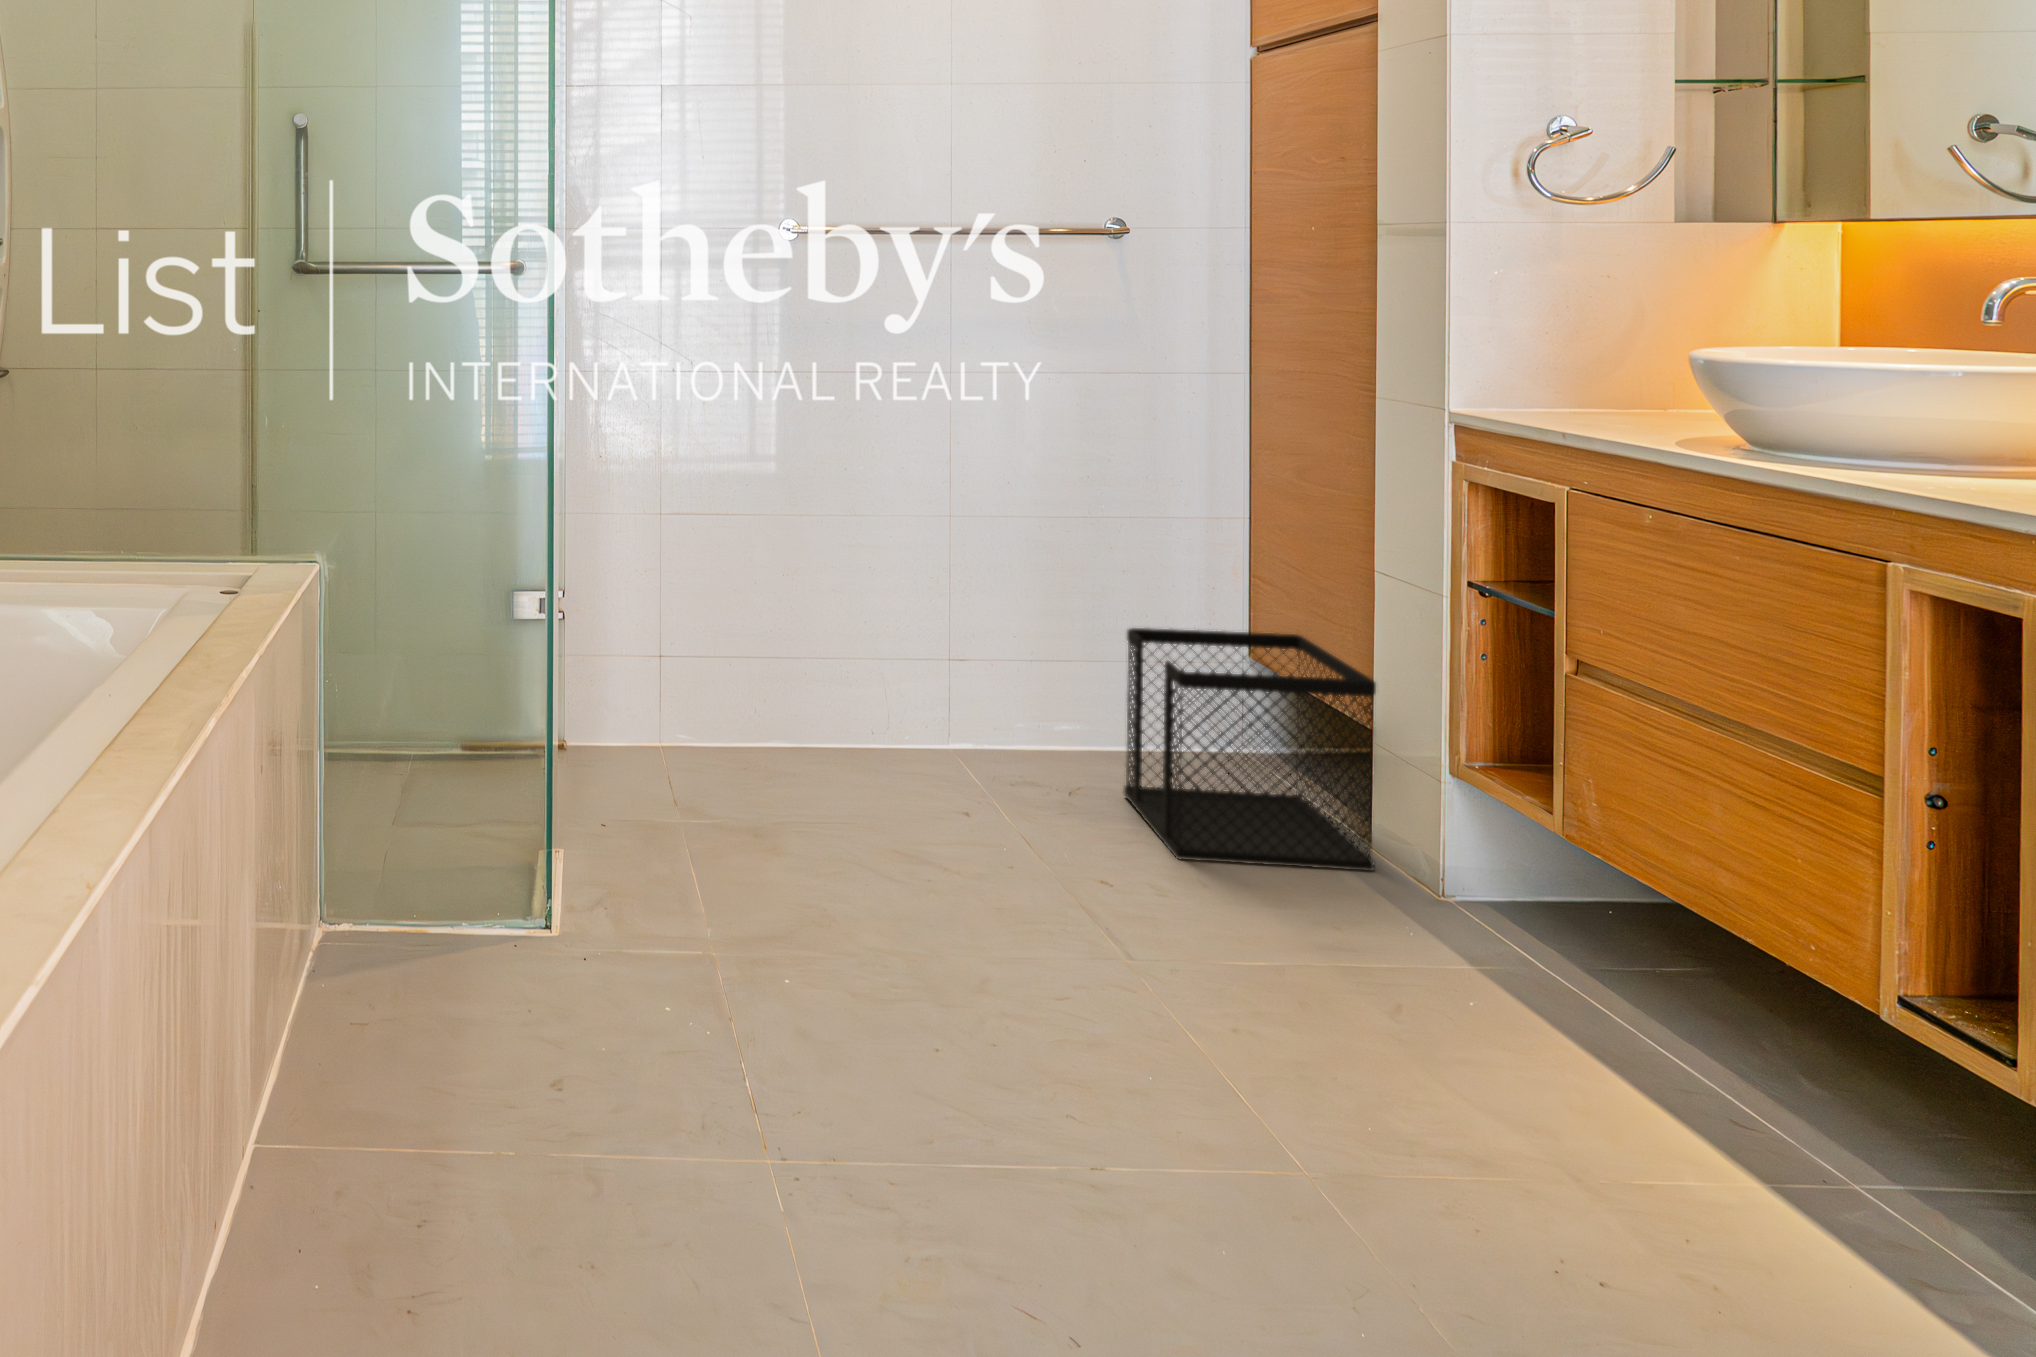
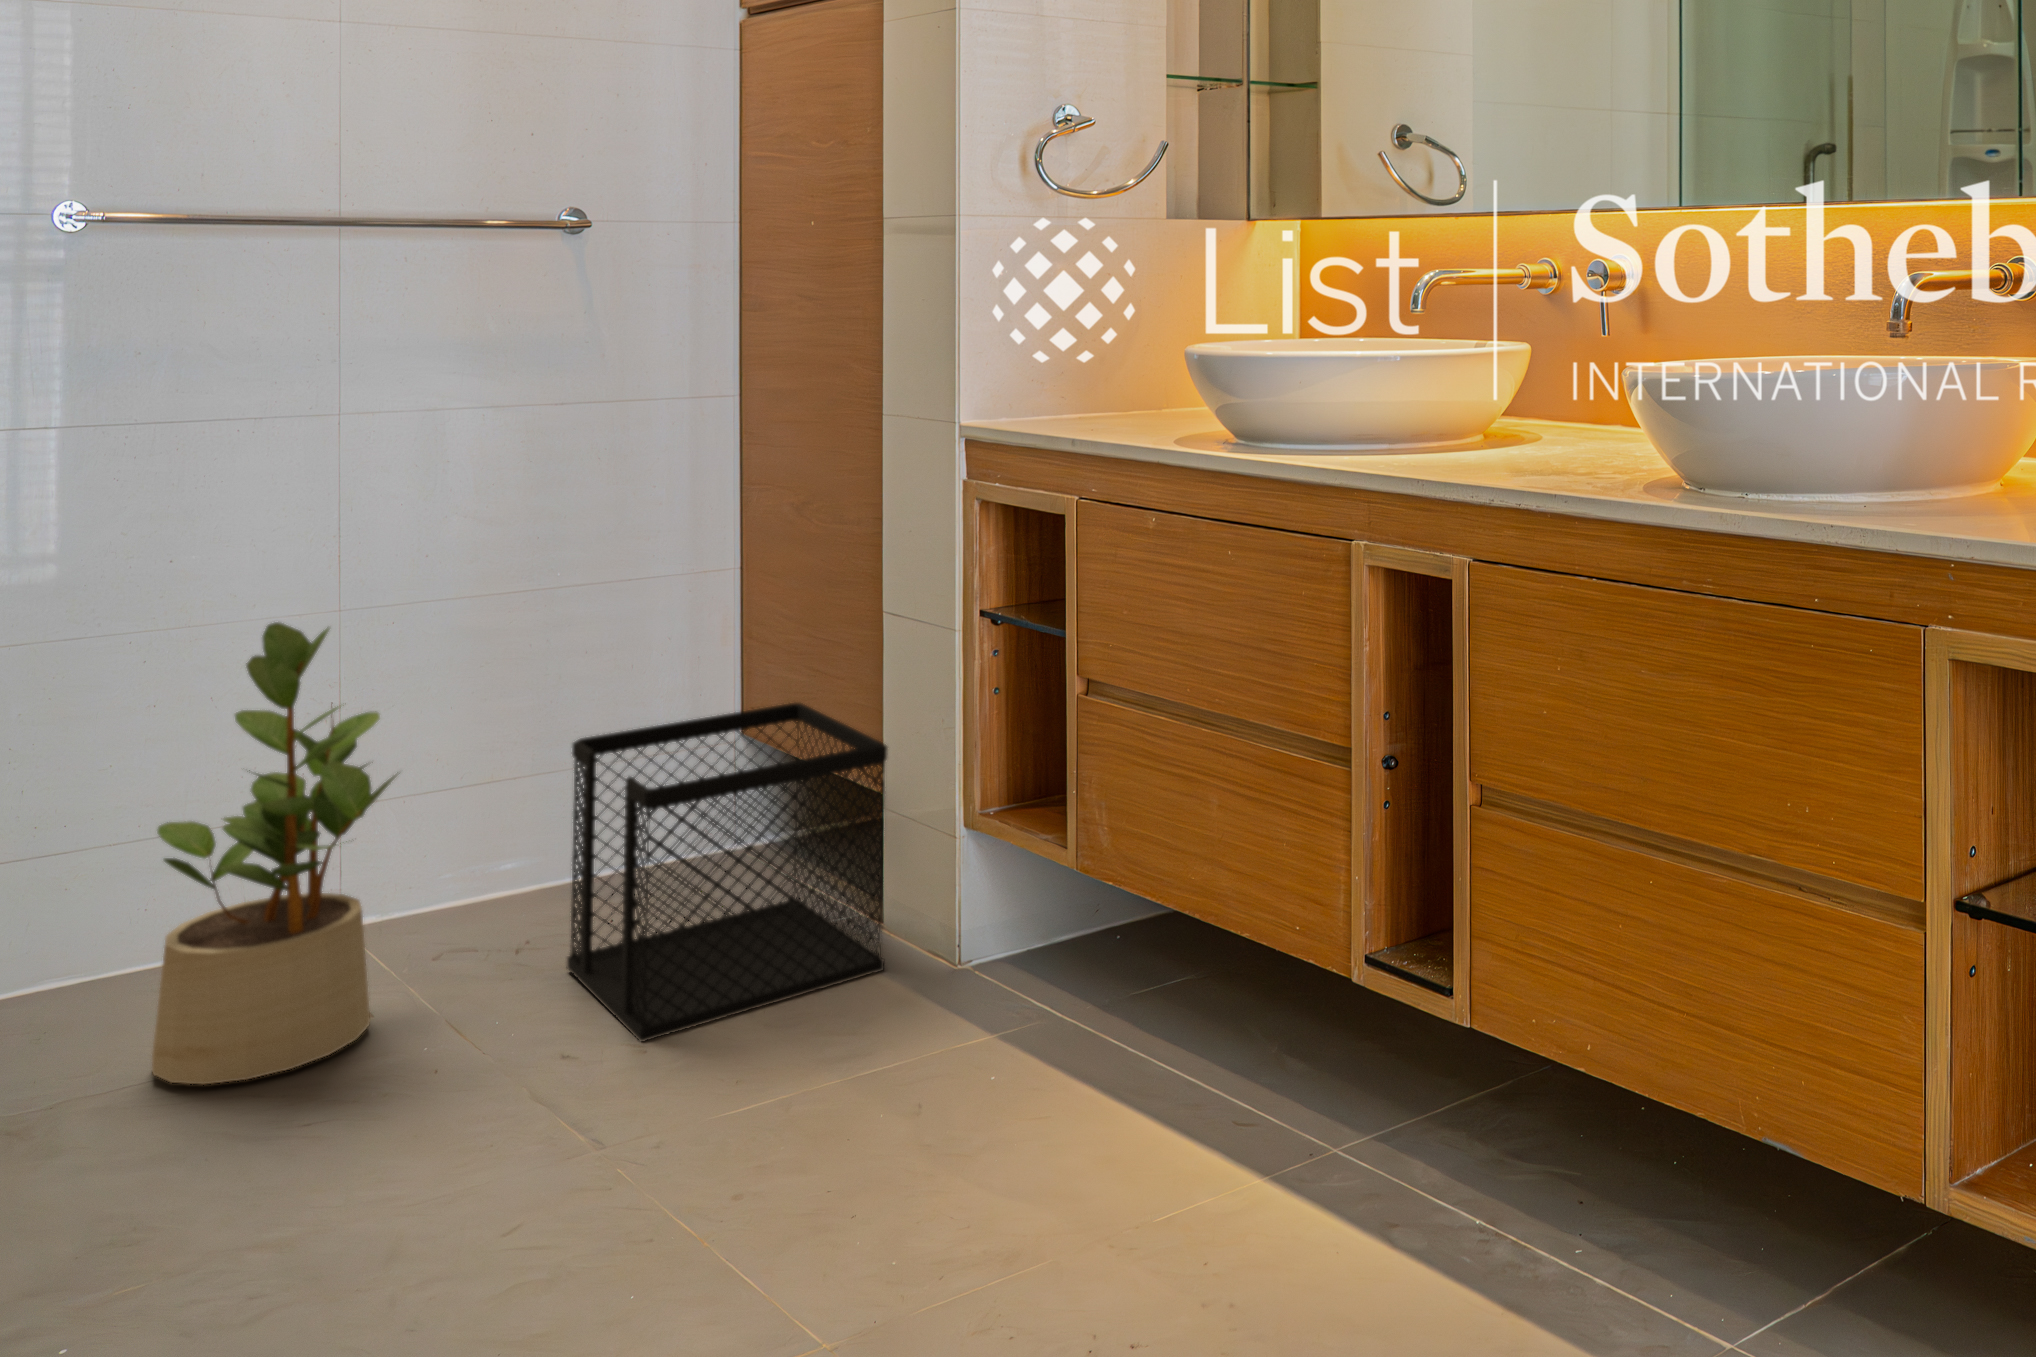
potted plant: none [886,513,1020,802] -> present [152,622,397,1084]

